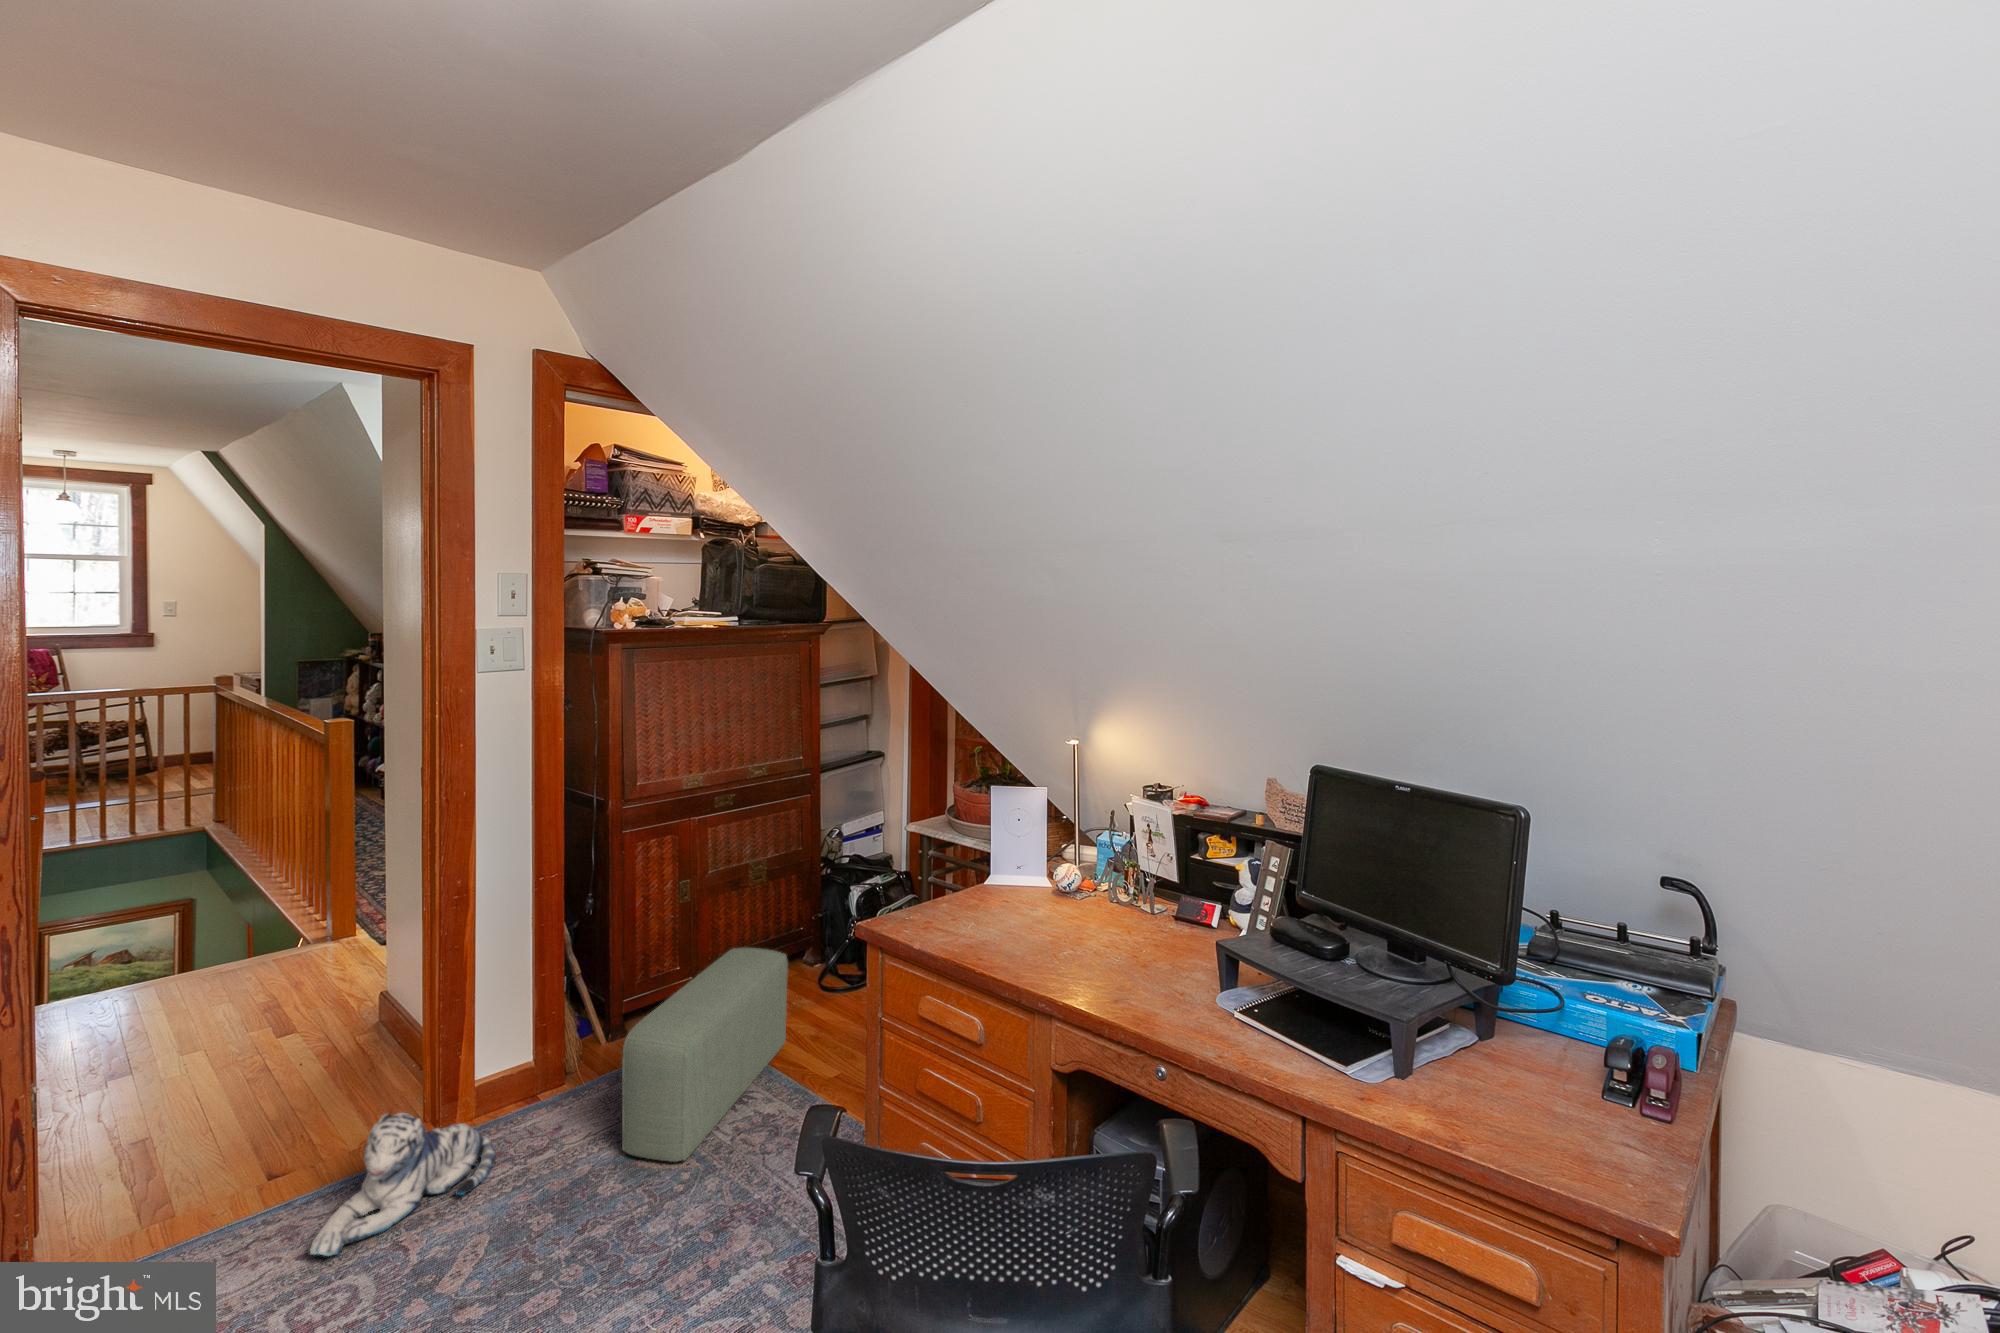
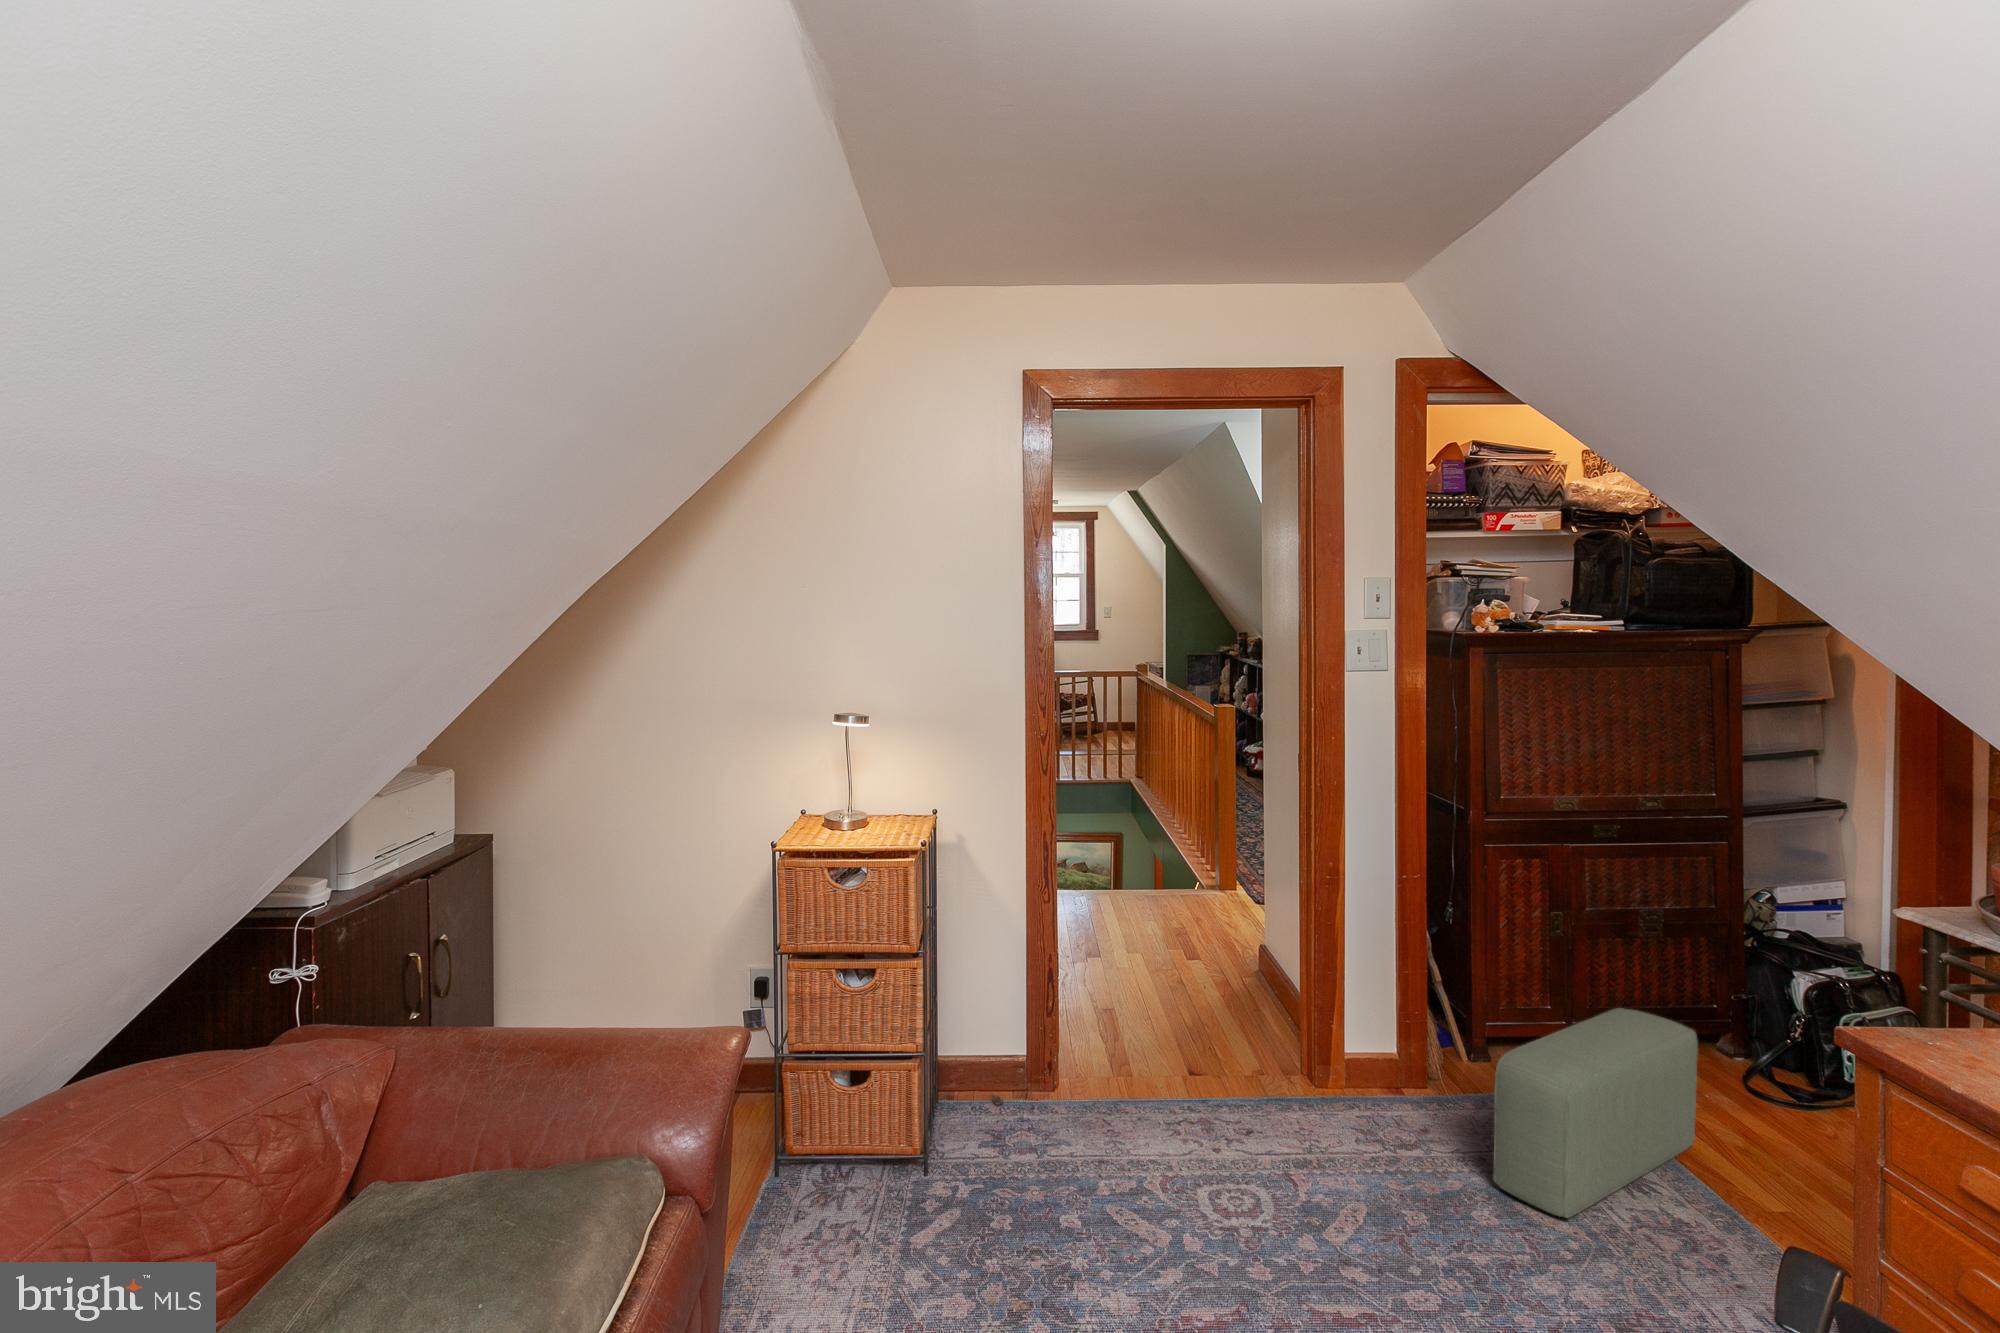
plush toy: present [310,1113,495,1256] -> none [1229,1061,1367,1166]

